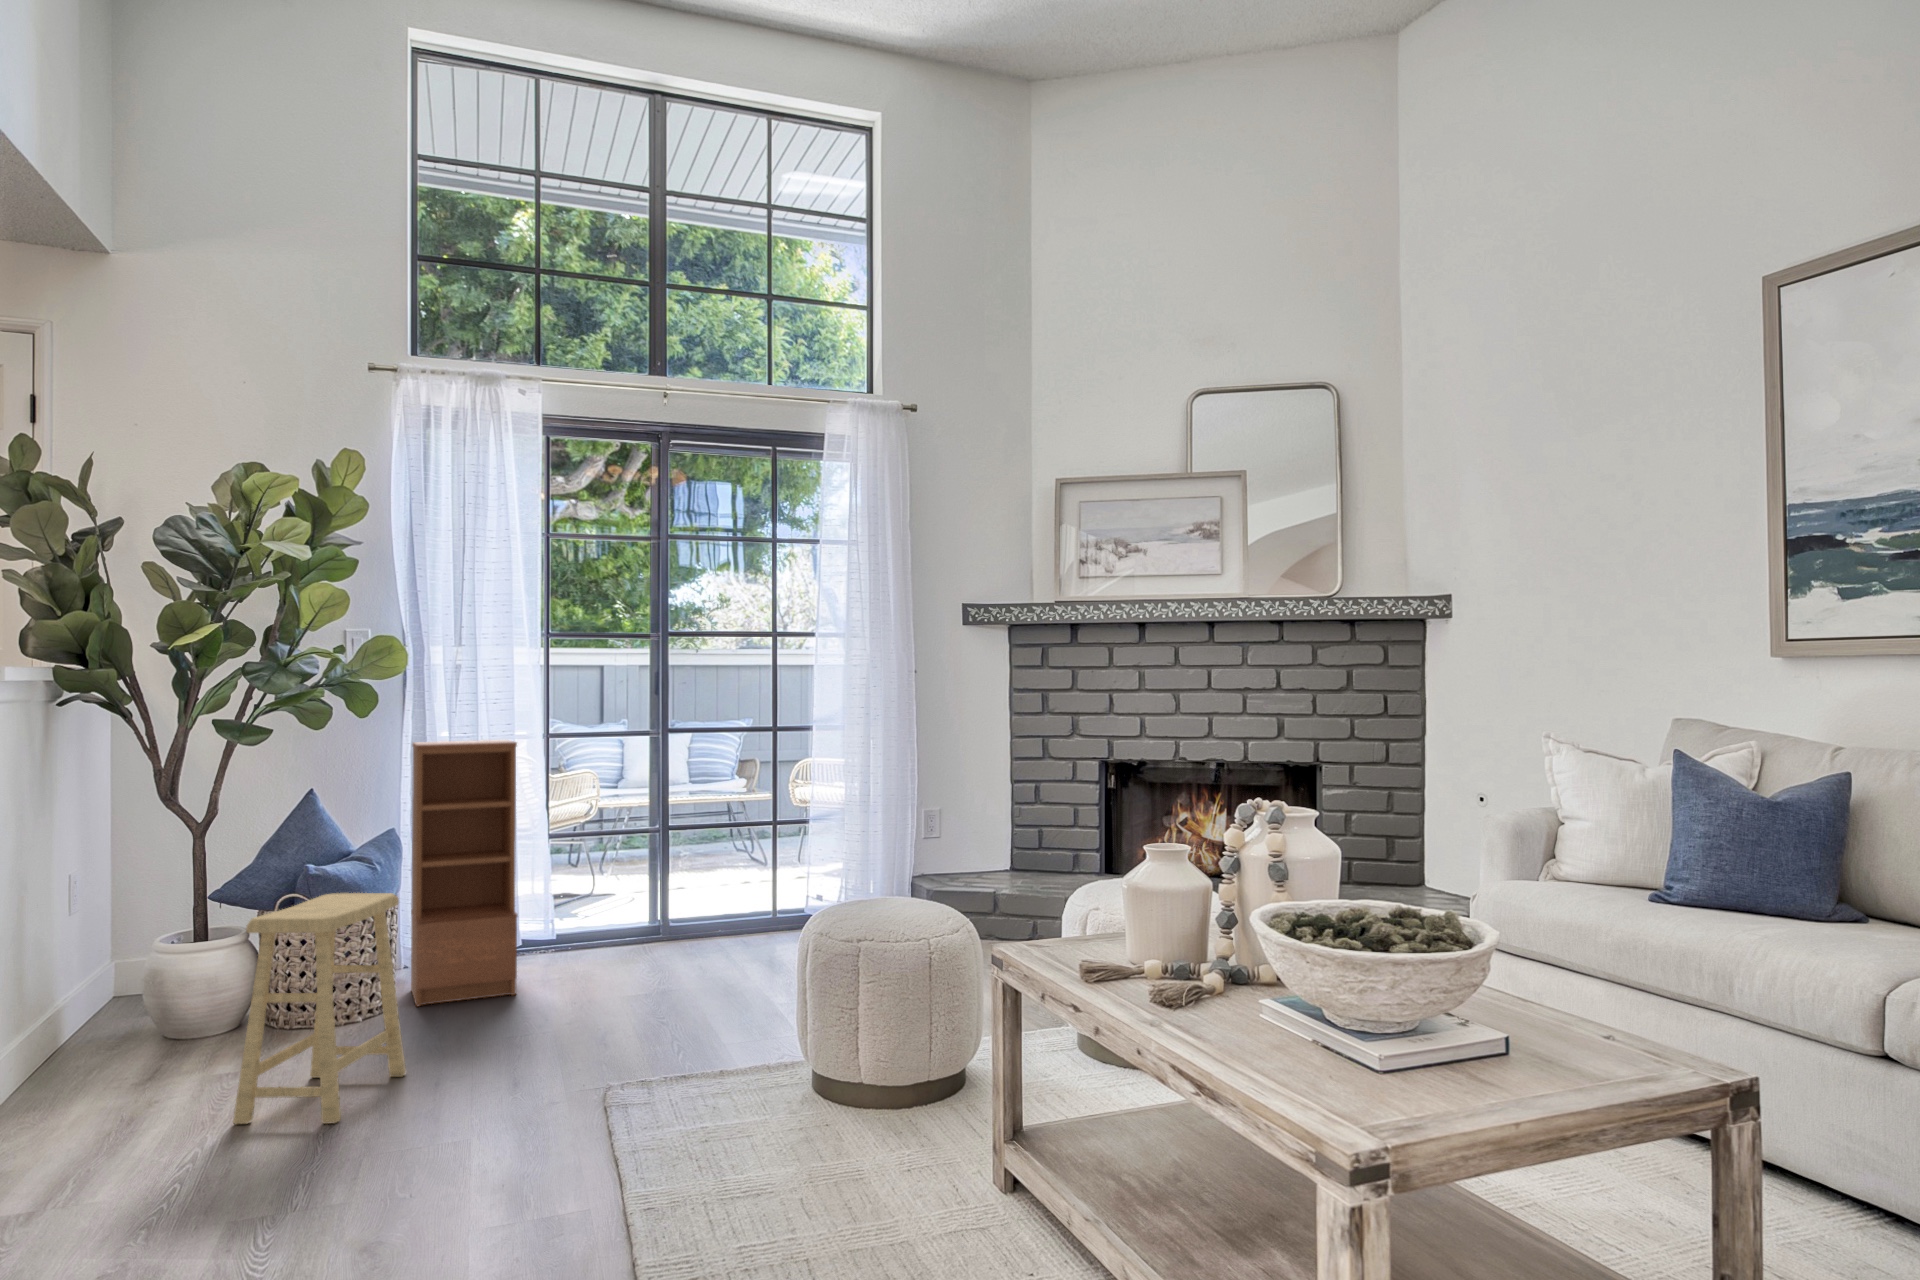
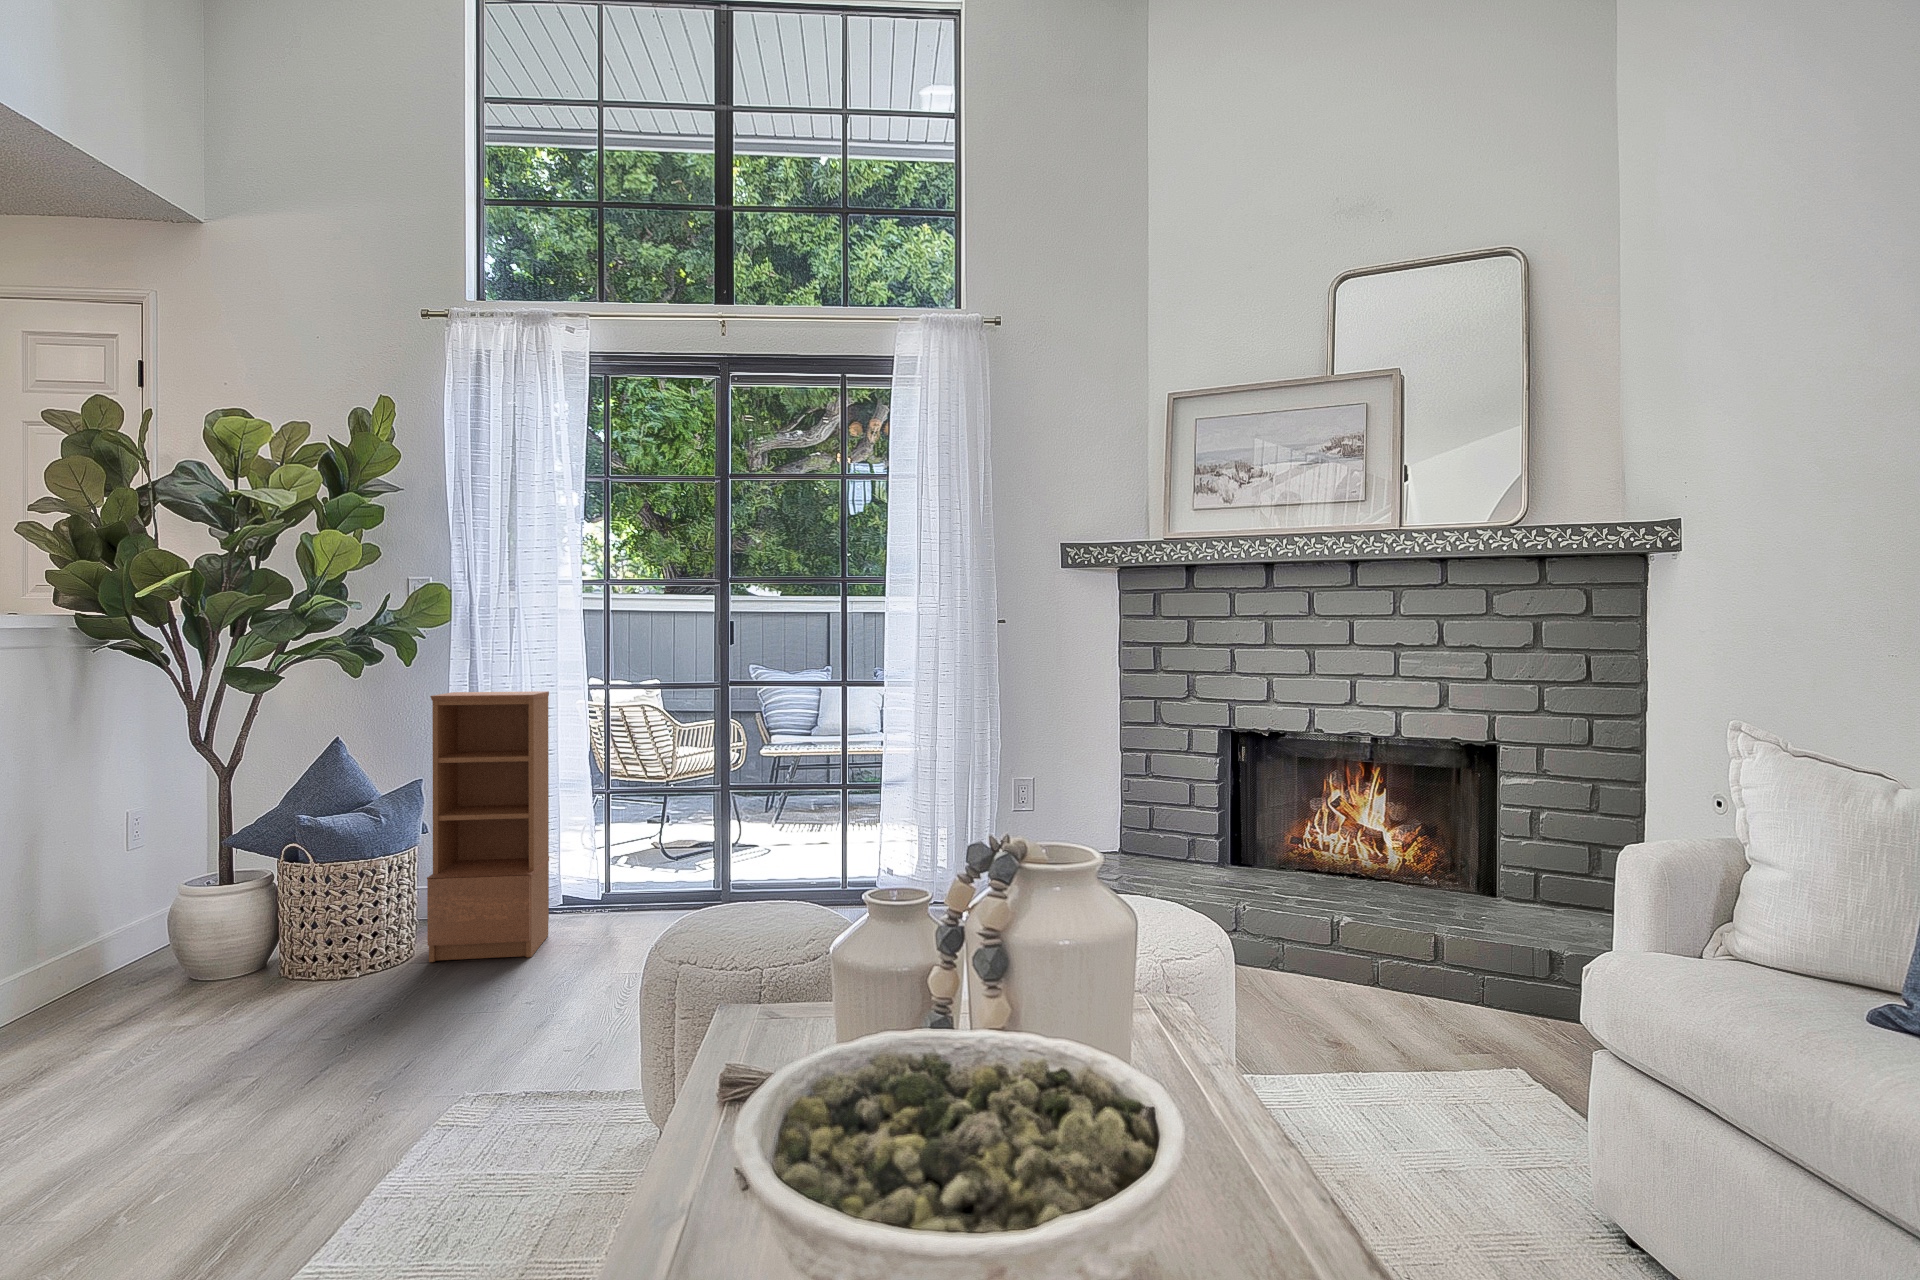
footstool: present [233,893,406,1124] -> none [63,856,298,1120]

